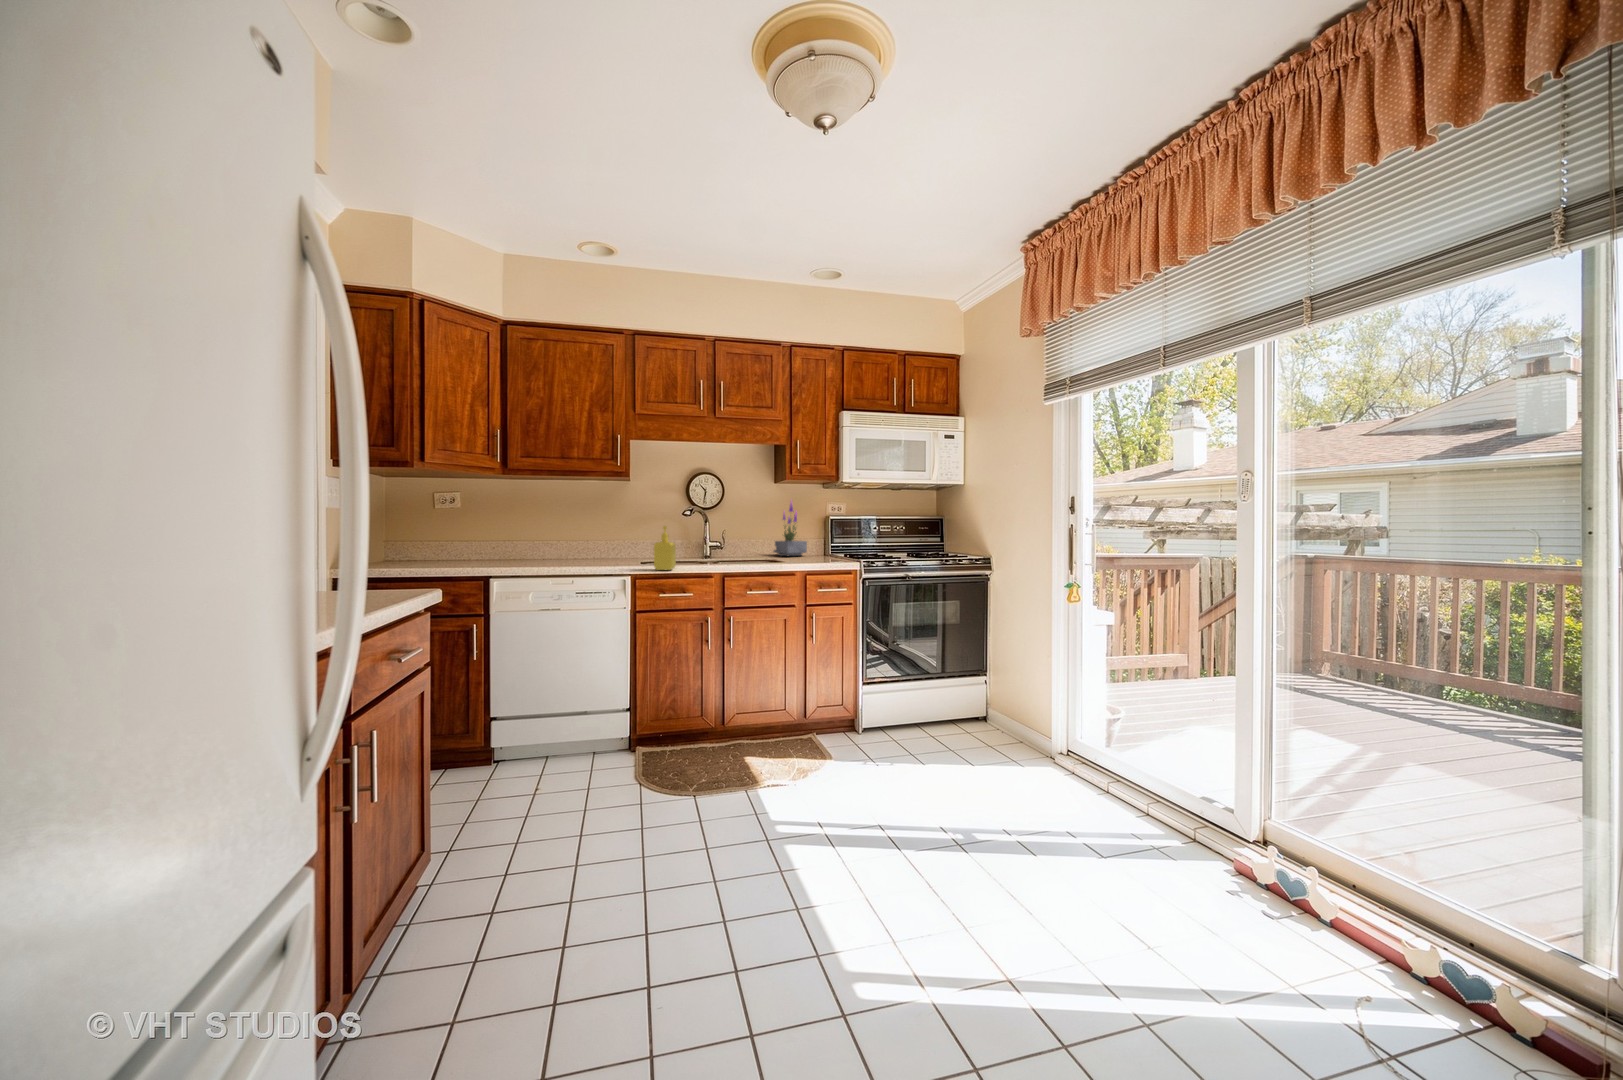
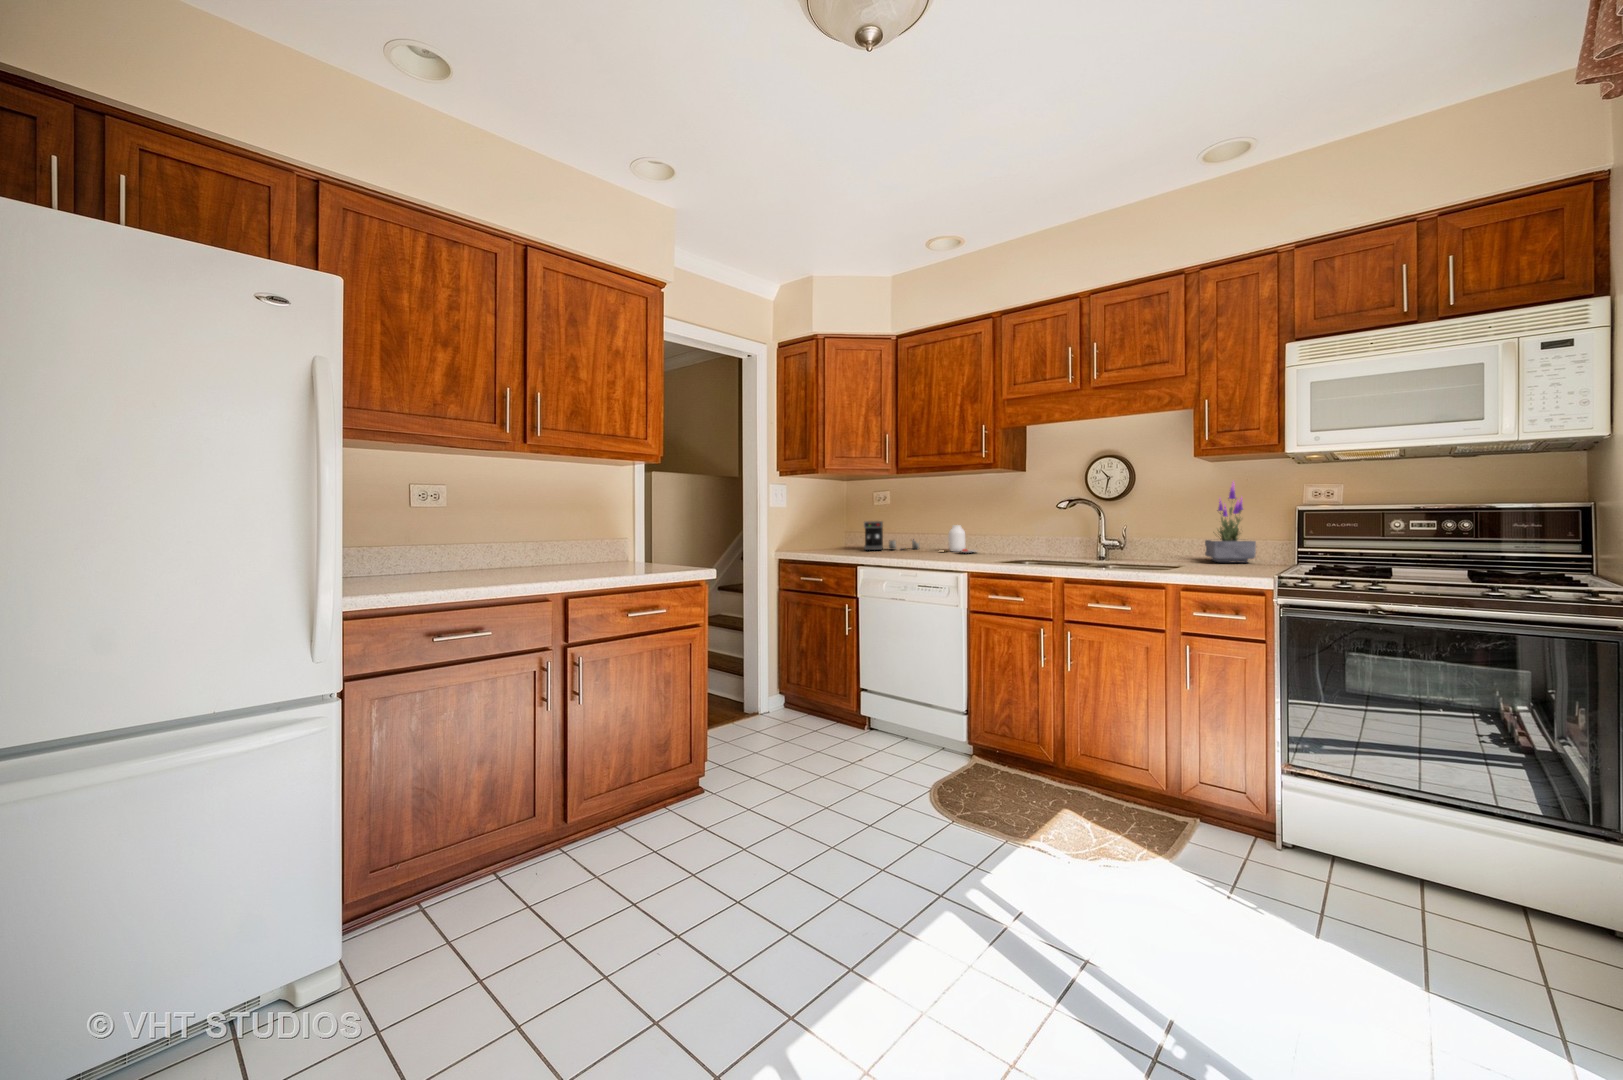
soap dispenser: present [654,526,676,570] -> none [987,521,1011,571]
coffee maker: none [429,527,508,560] -> present [864,521,919,550]
jar: none [541,531,590,559] -> present [948,525,975,553]

